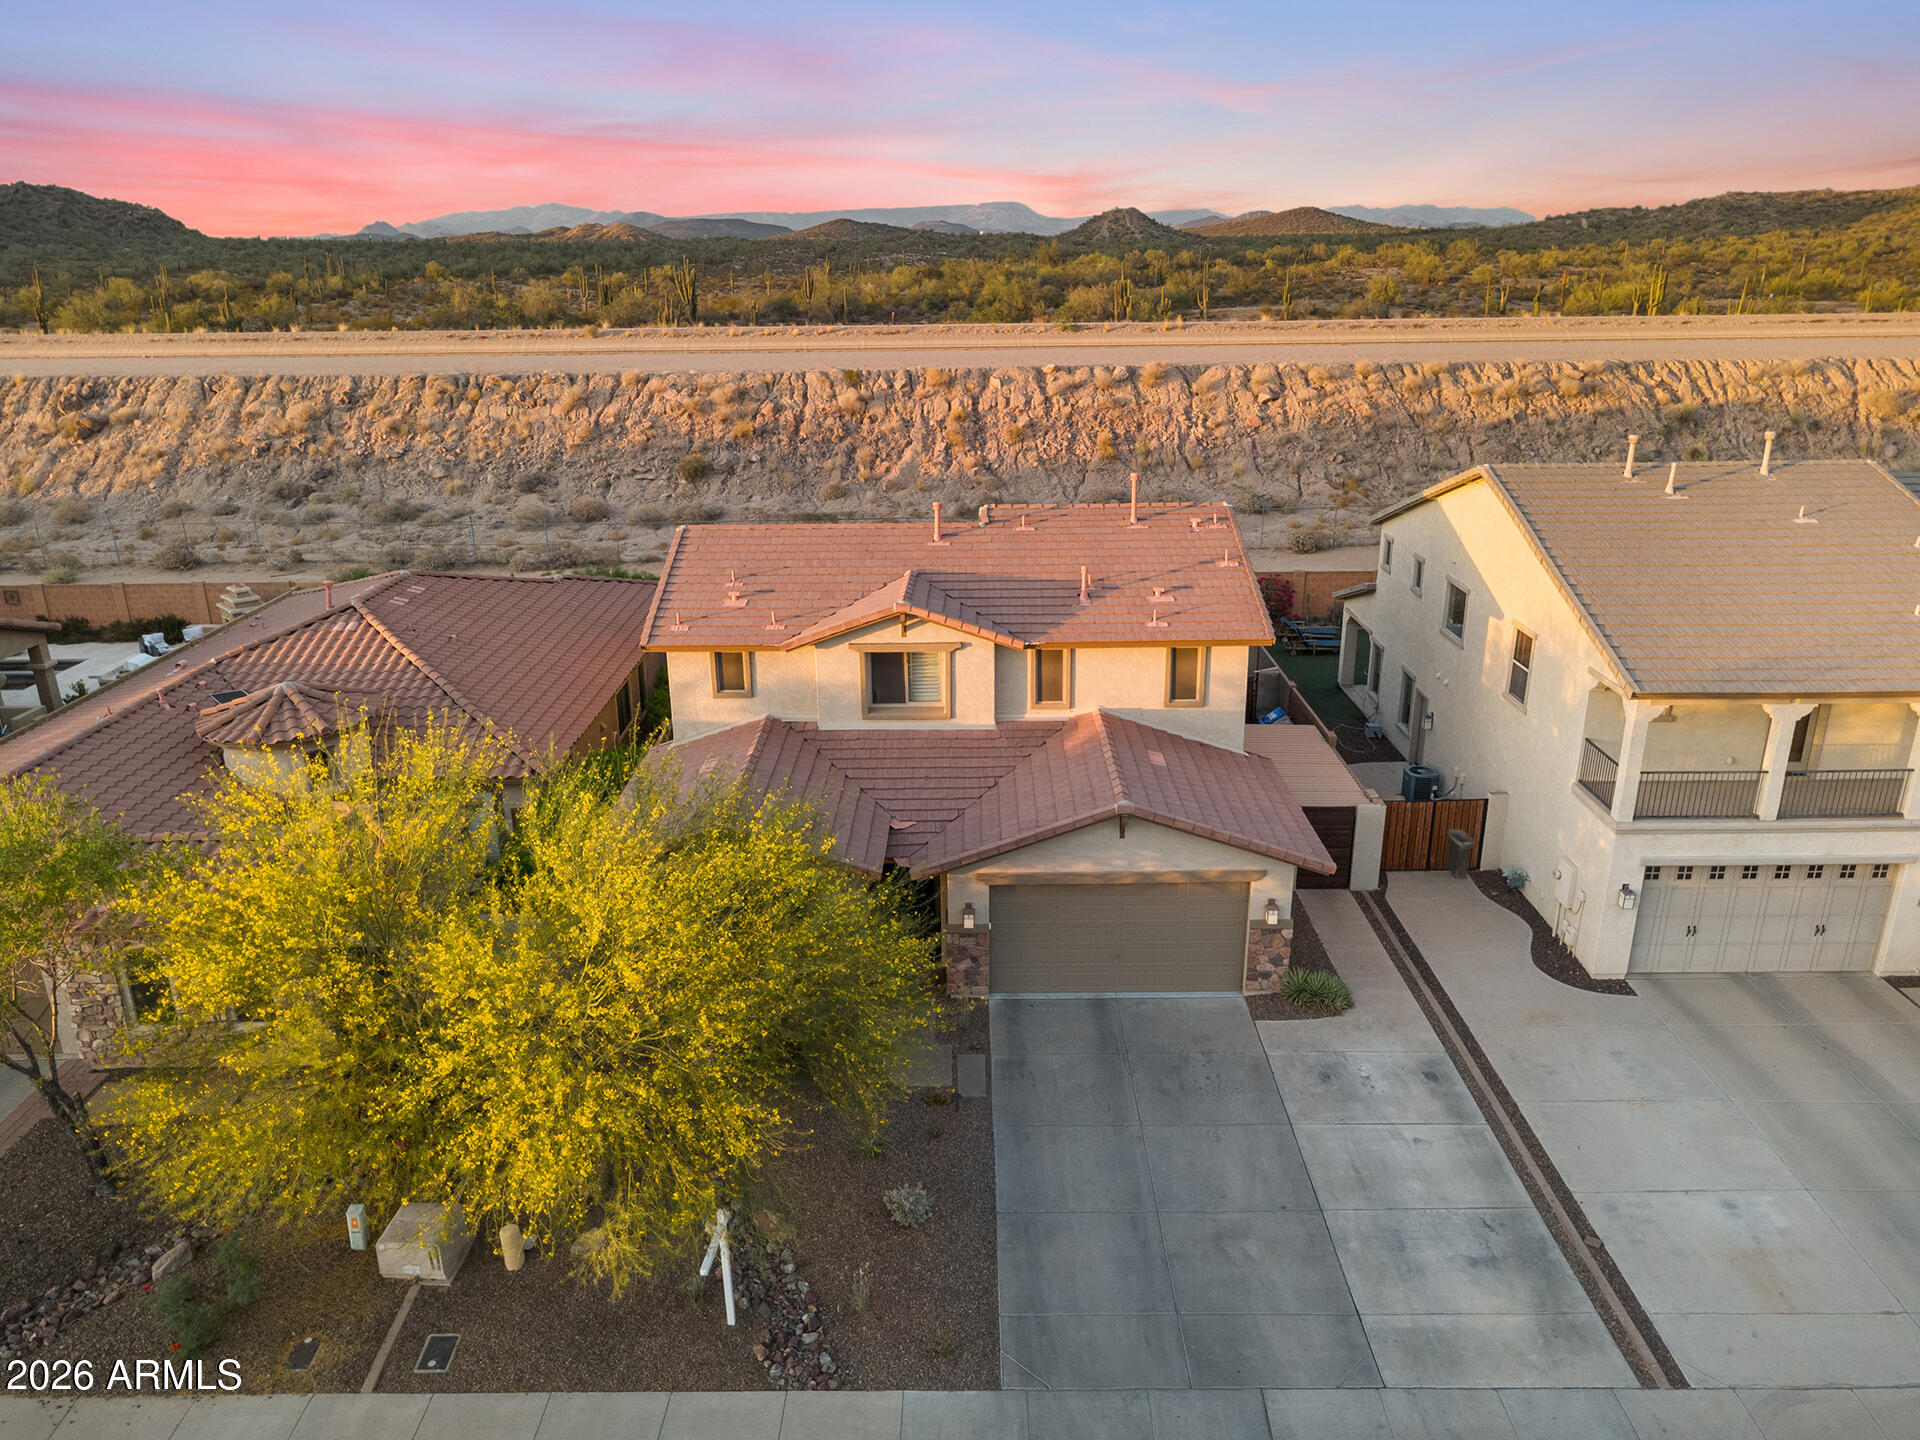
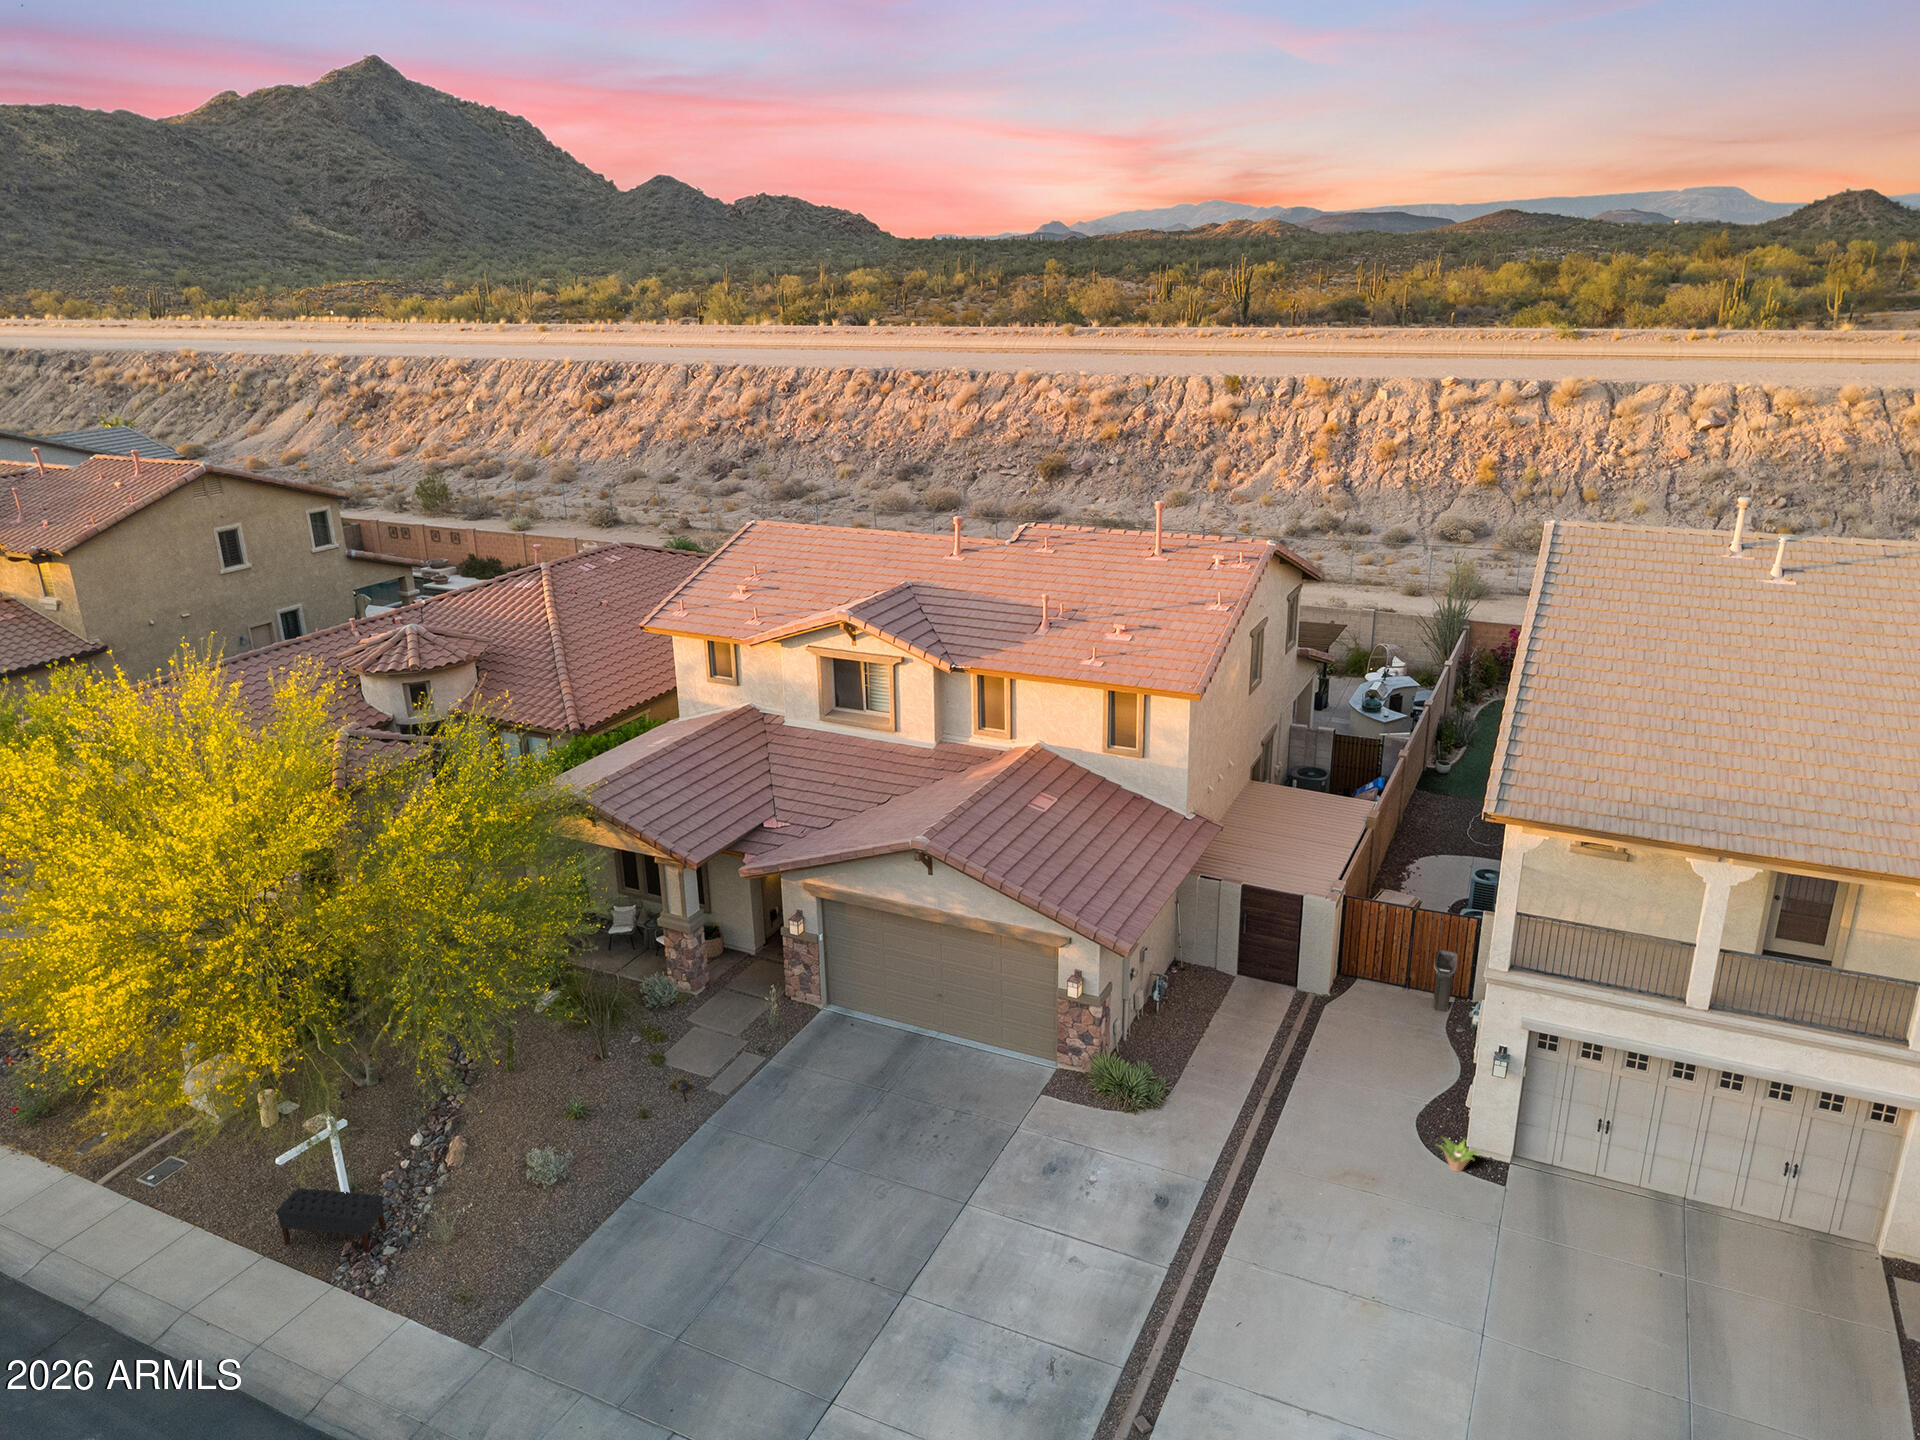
decorative plant: none [1570,959,1610,985] -> present [1438,1138,1479,1172]
bench: none [704,1264,814,1350] -> present [276,1188,386,1252]

